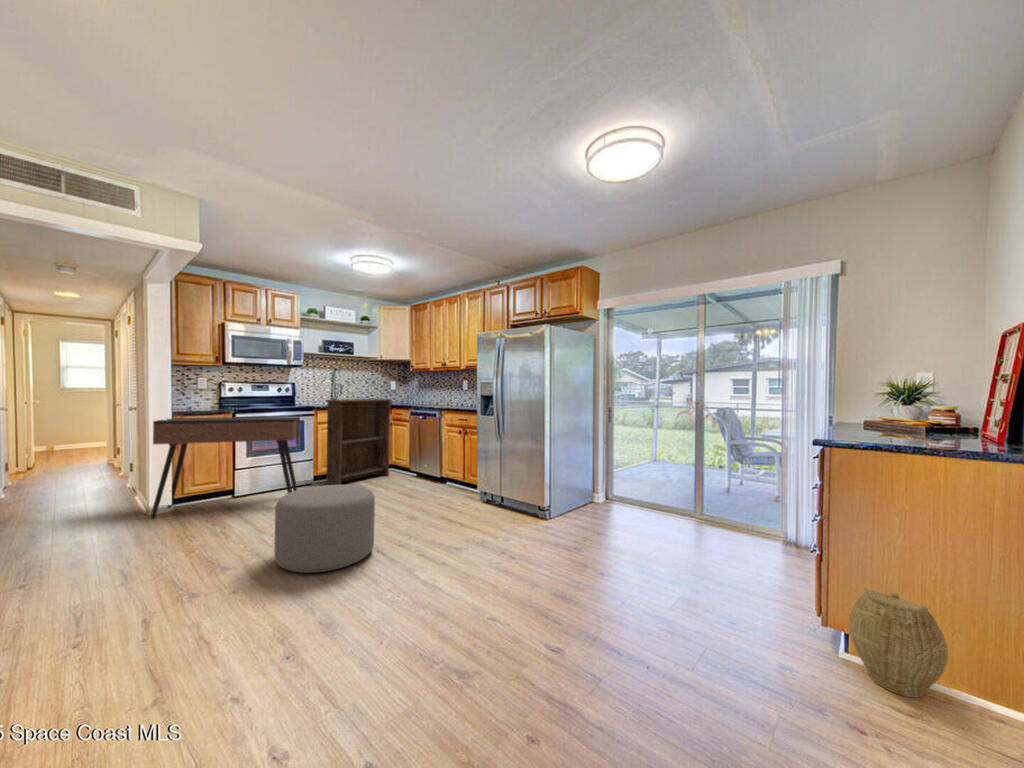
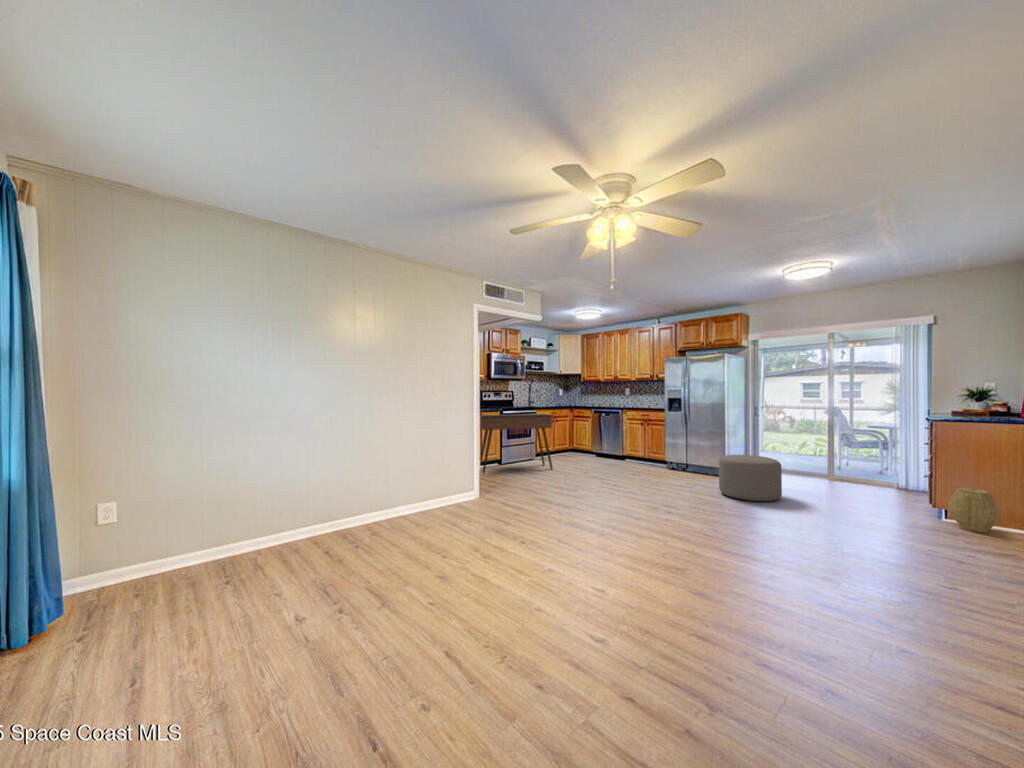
bookshelf: present [326,399,391,485] -> none [547,402,580,461]
ottoman: present [275,485,375,573] -> present [719,455,782,501]

